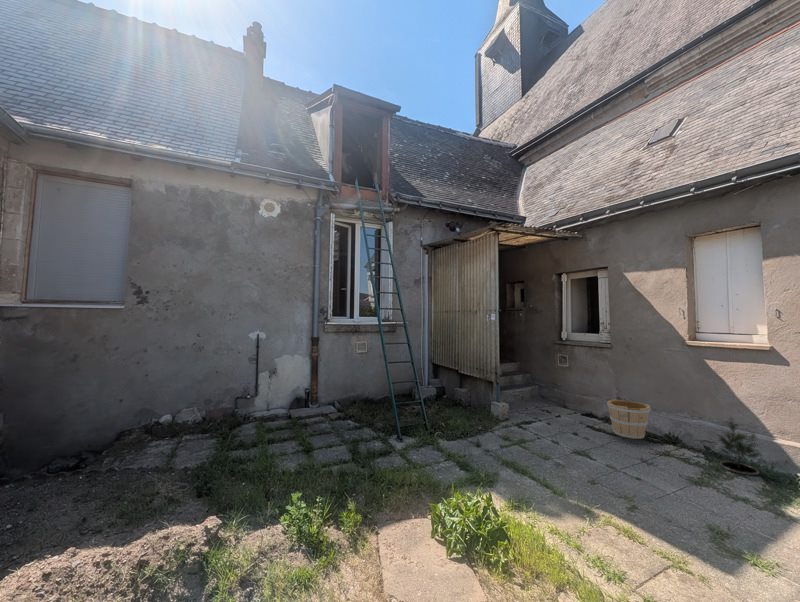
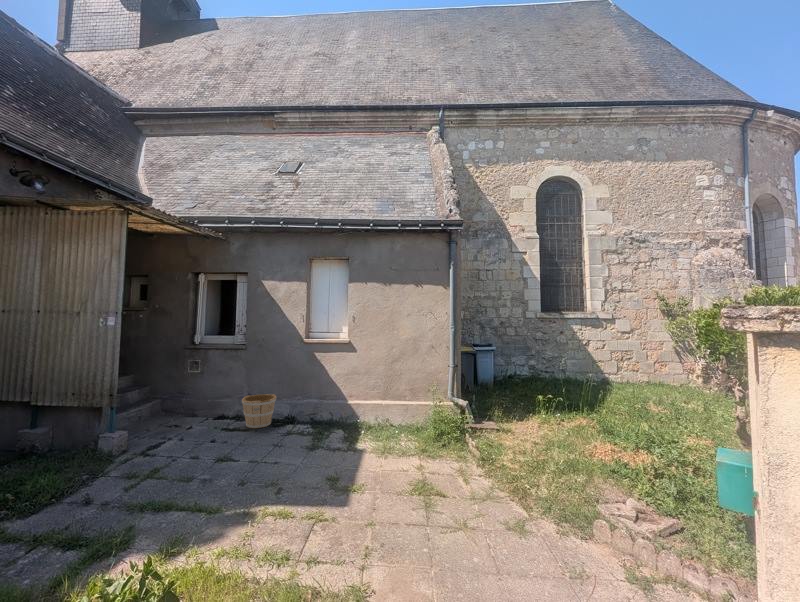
potted tree: present [718,420,760,475] -> none [321,391,344,431]

